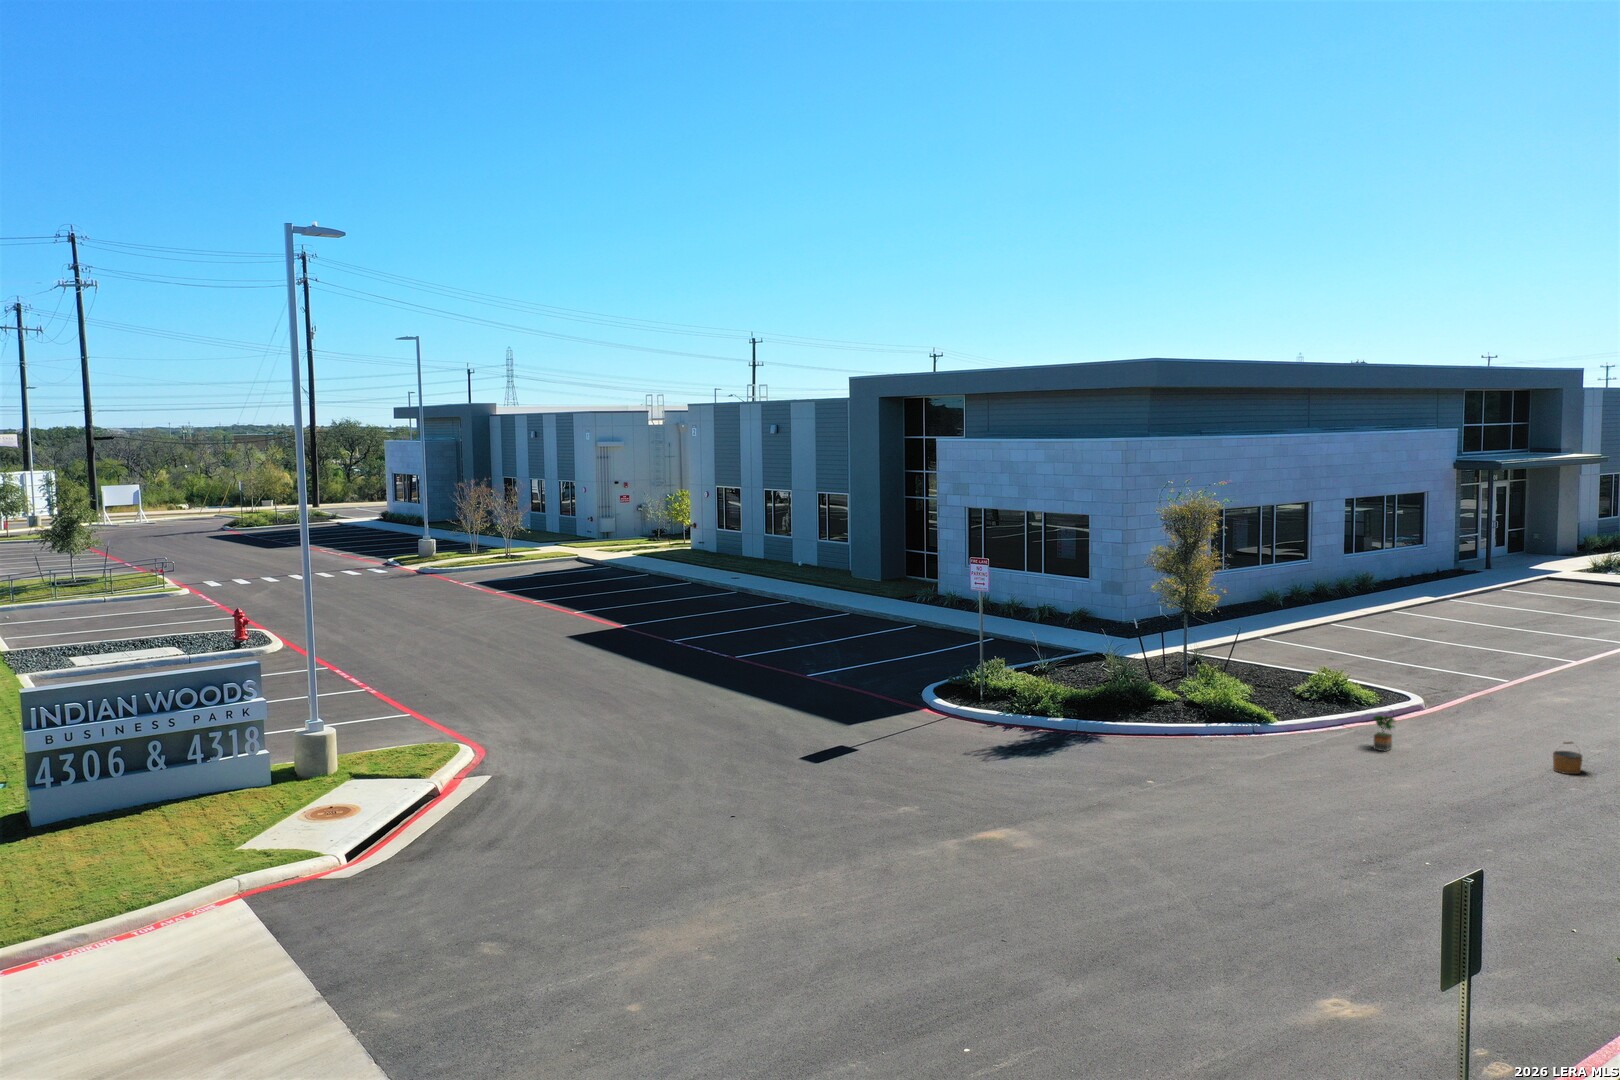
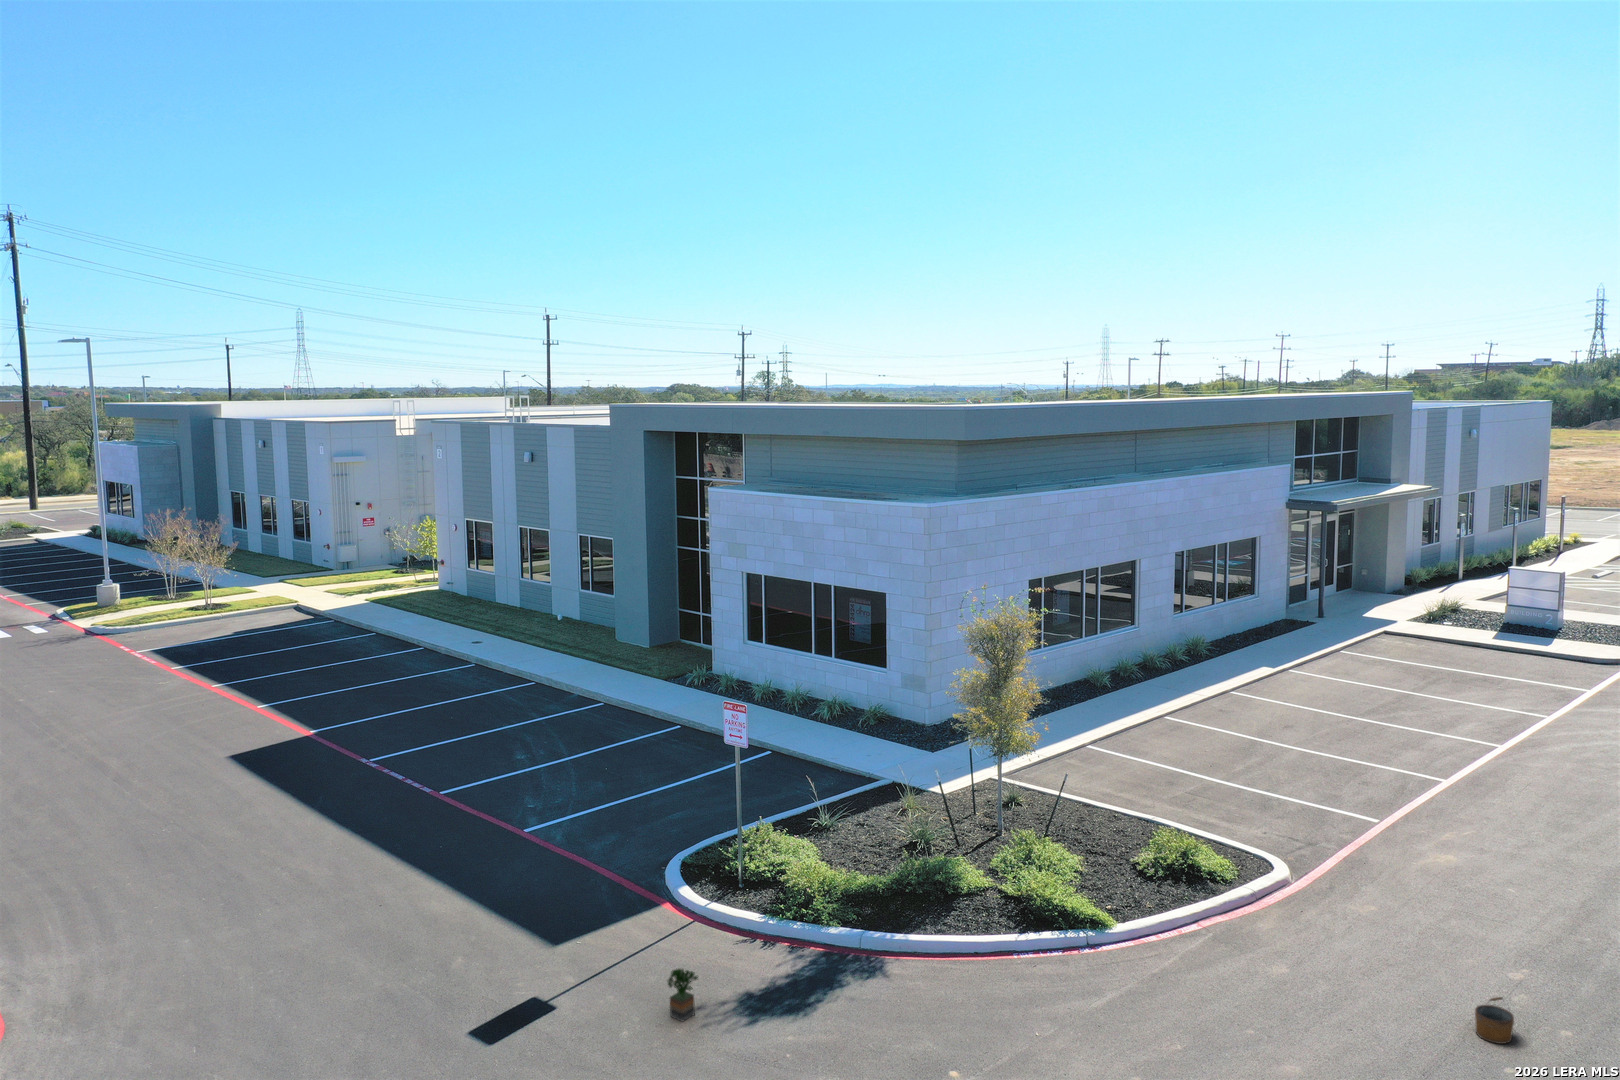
potted tree: present [1373,715,1395,751] -> present [668,969,698,1022]

